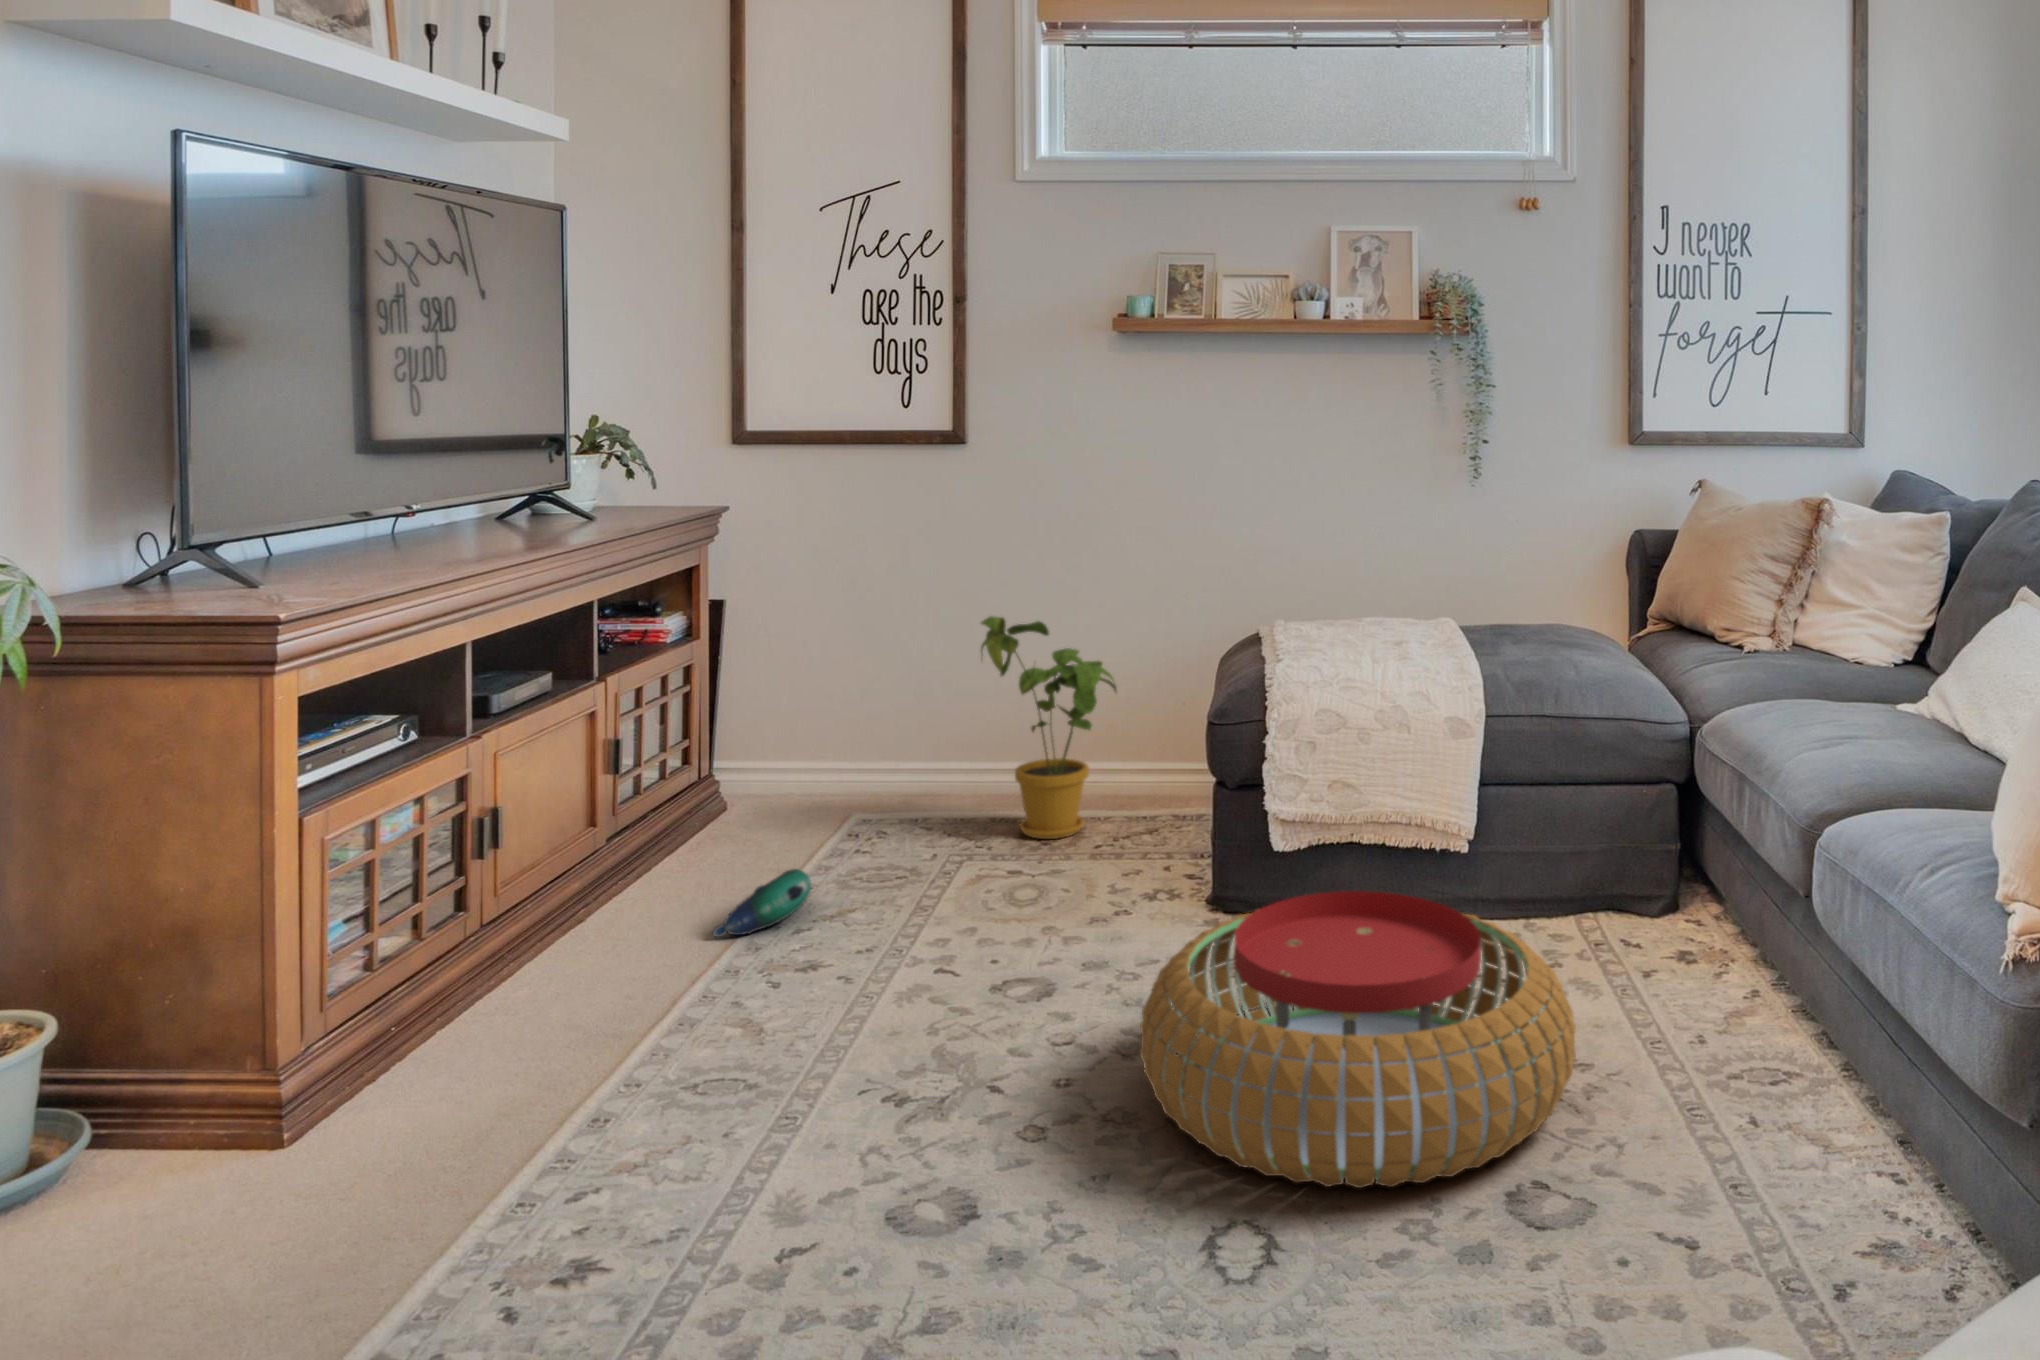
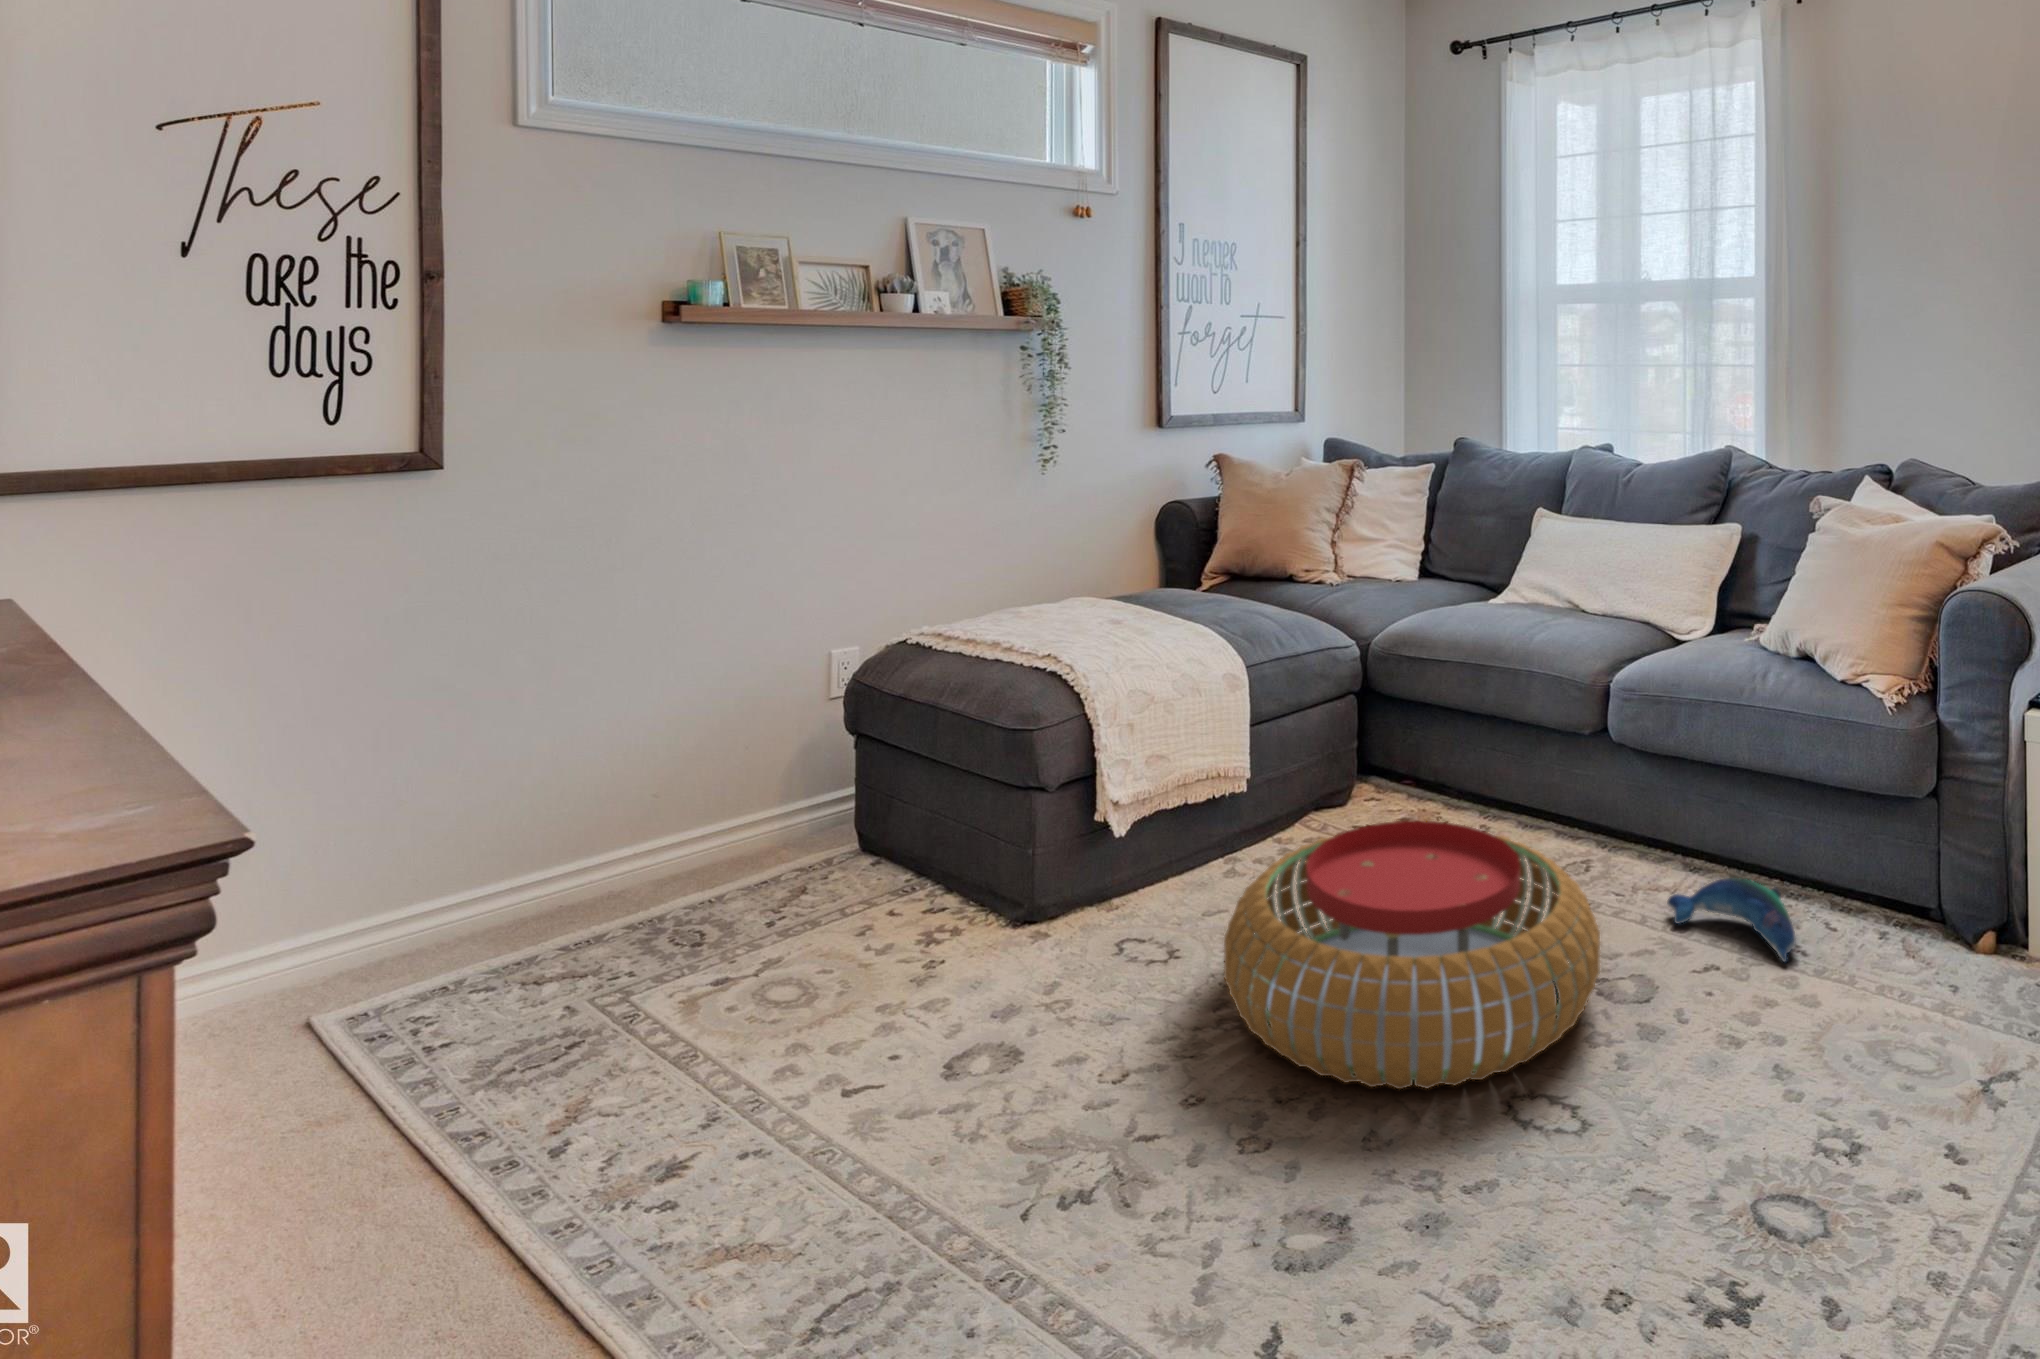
house plant: present [981,616,1117,839] -> none [552,681,763,949]
plush toy: present [713,869,811,937] -> present [1667,878,1795,962]

